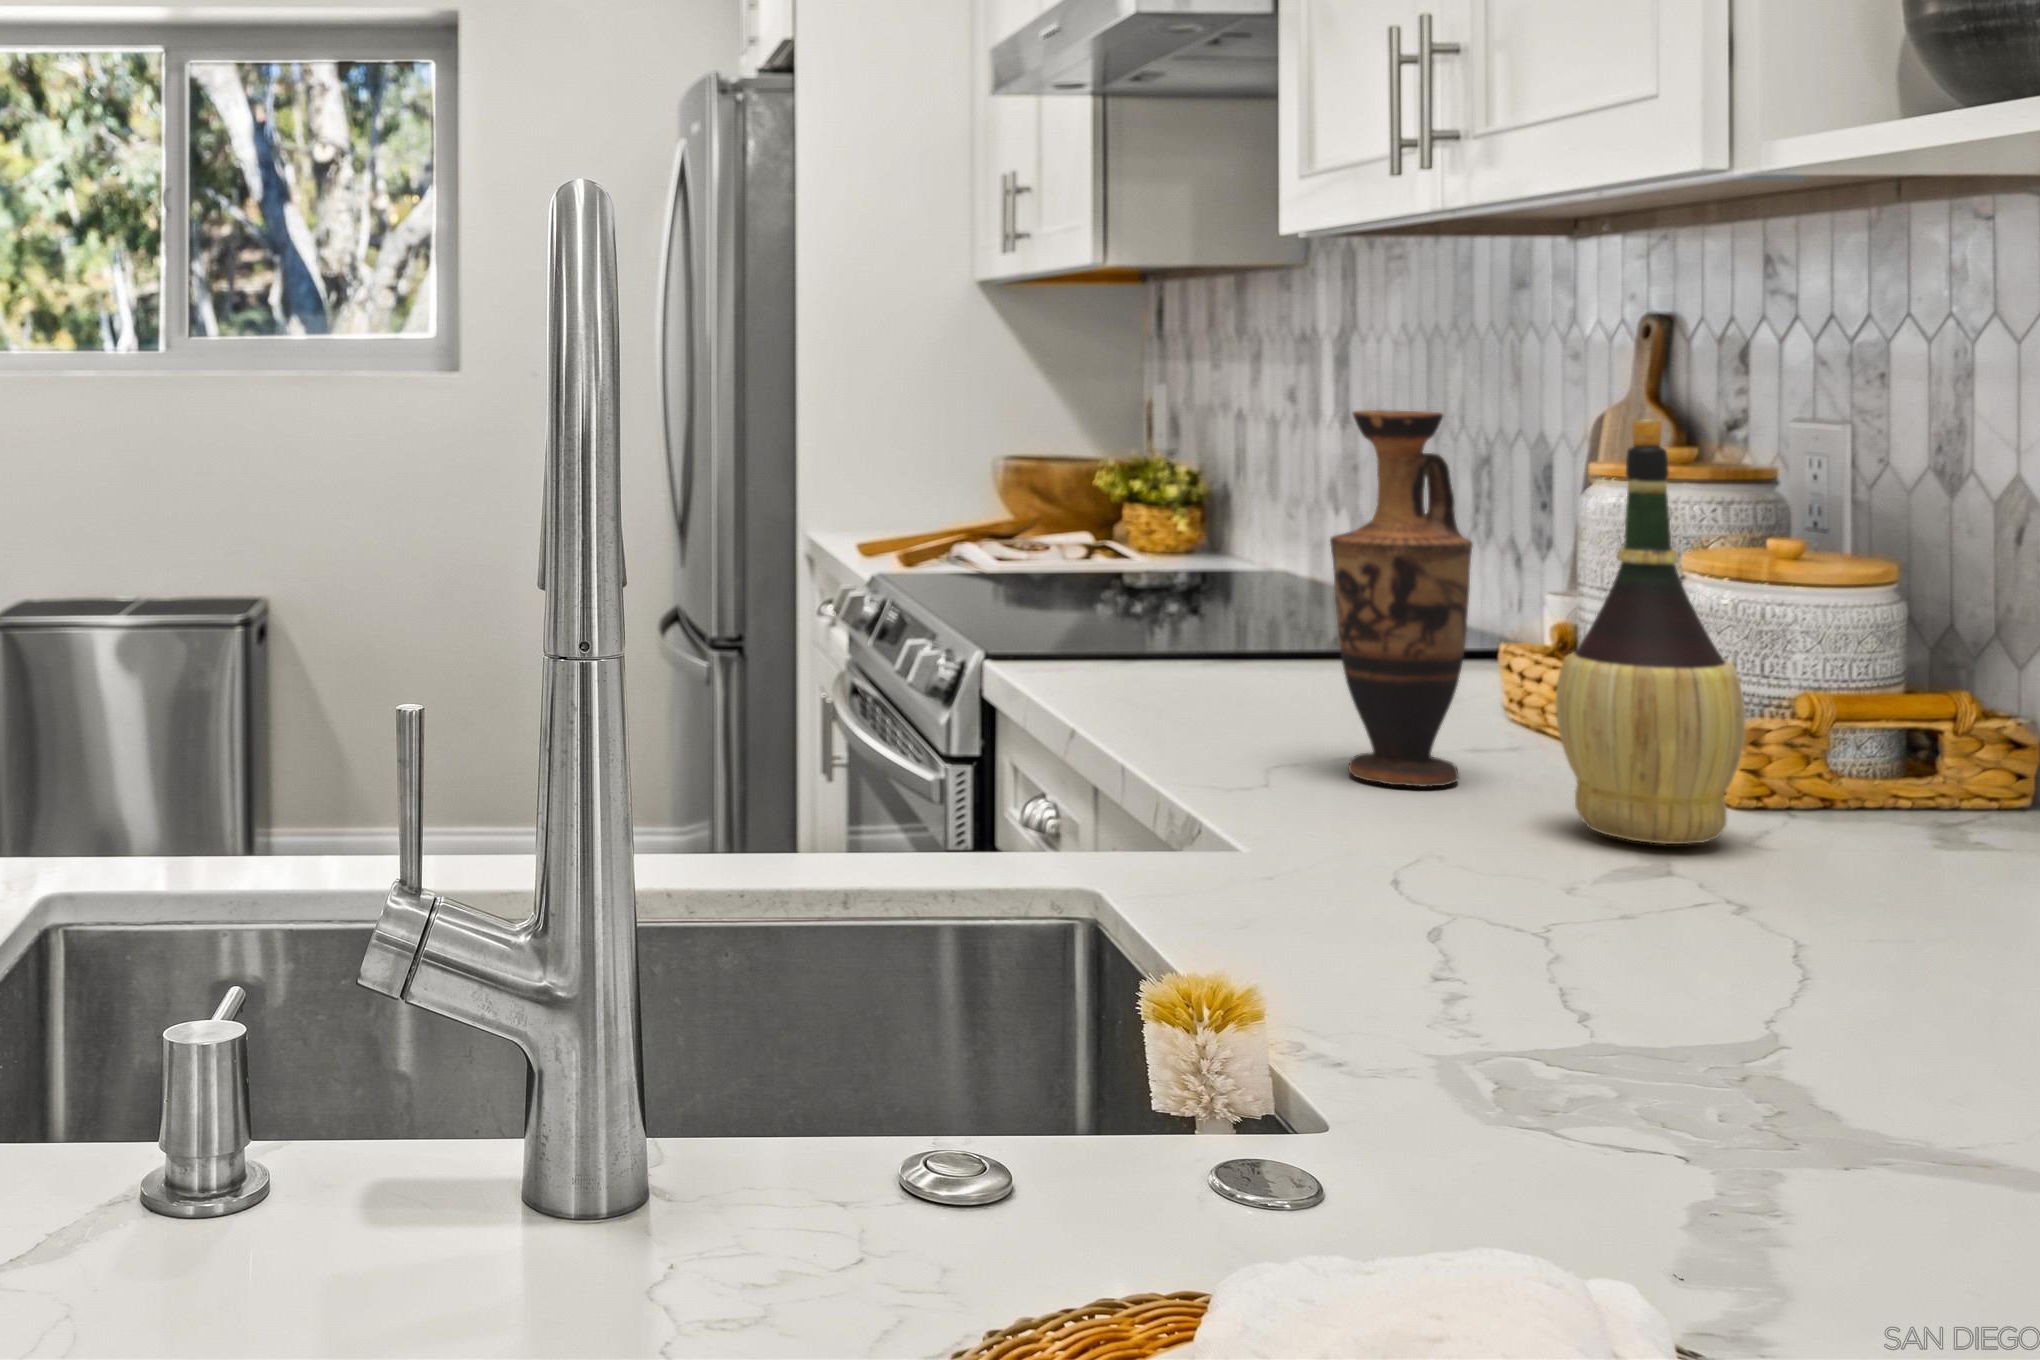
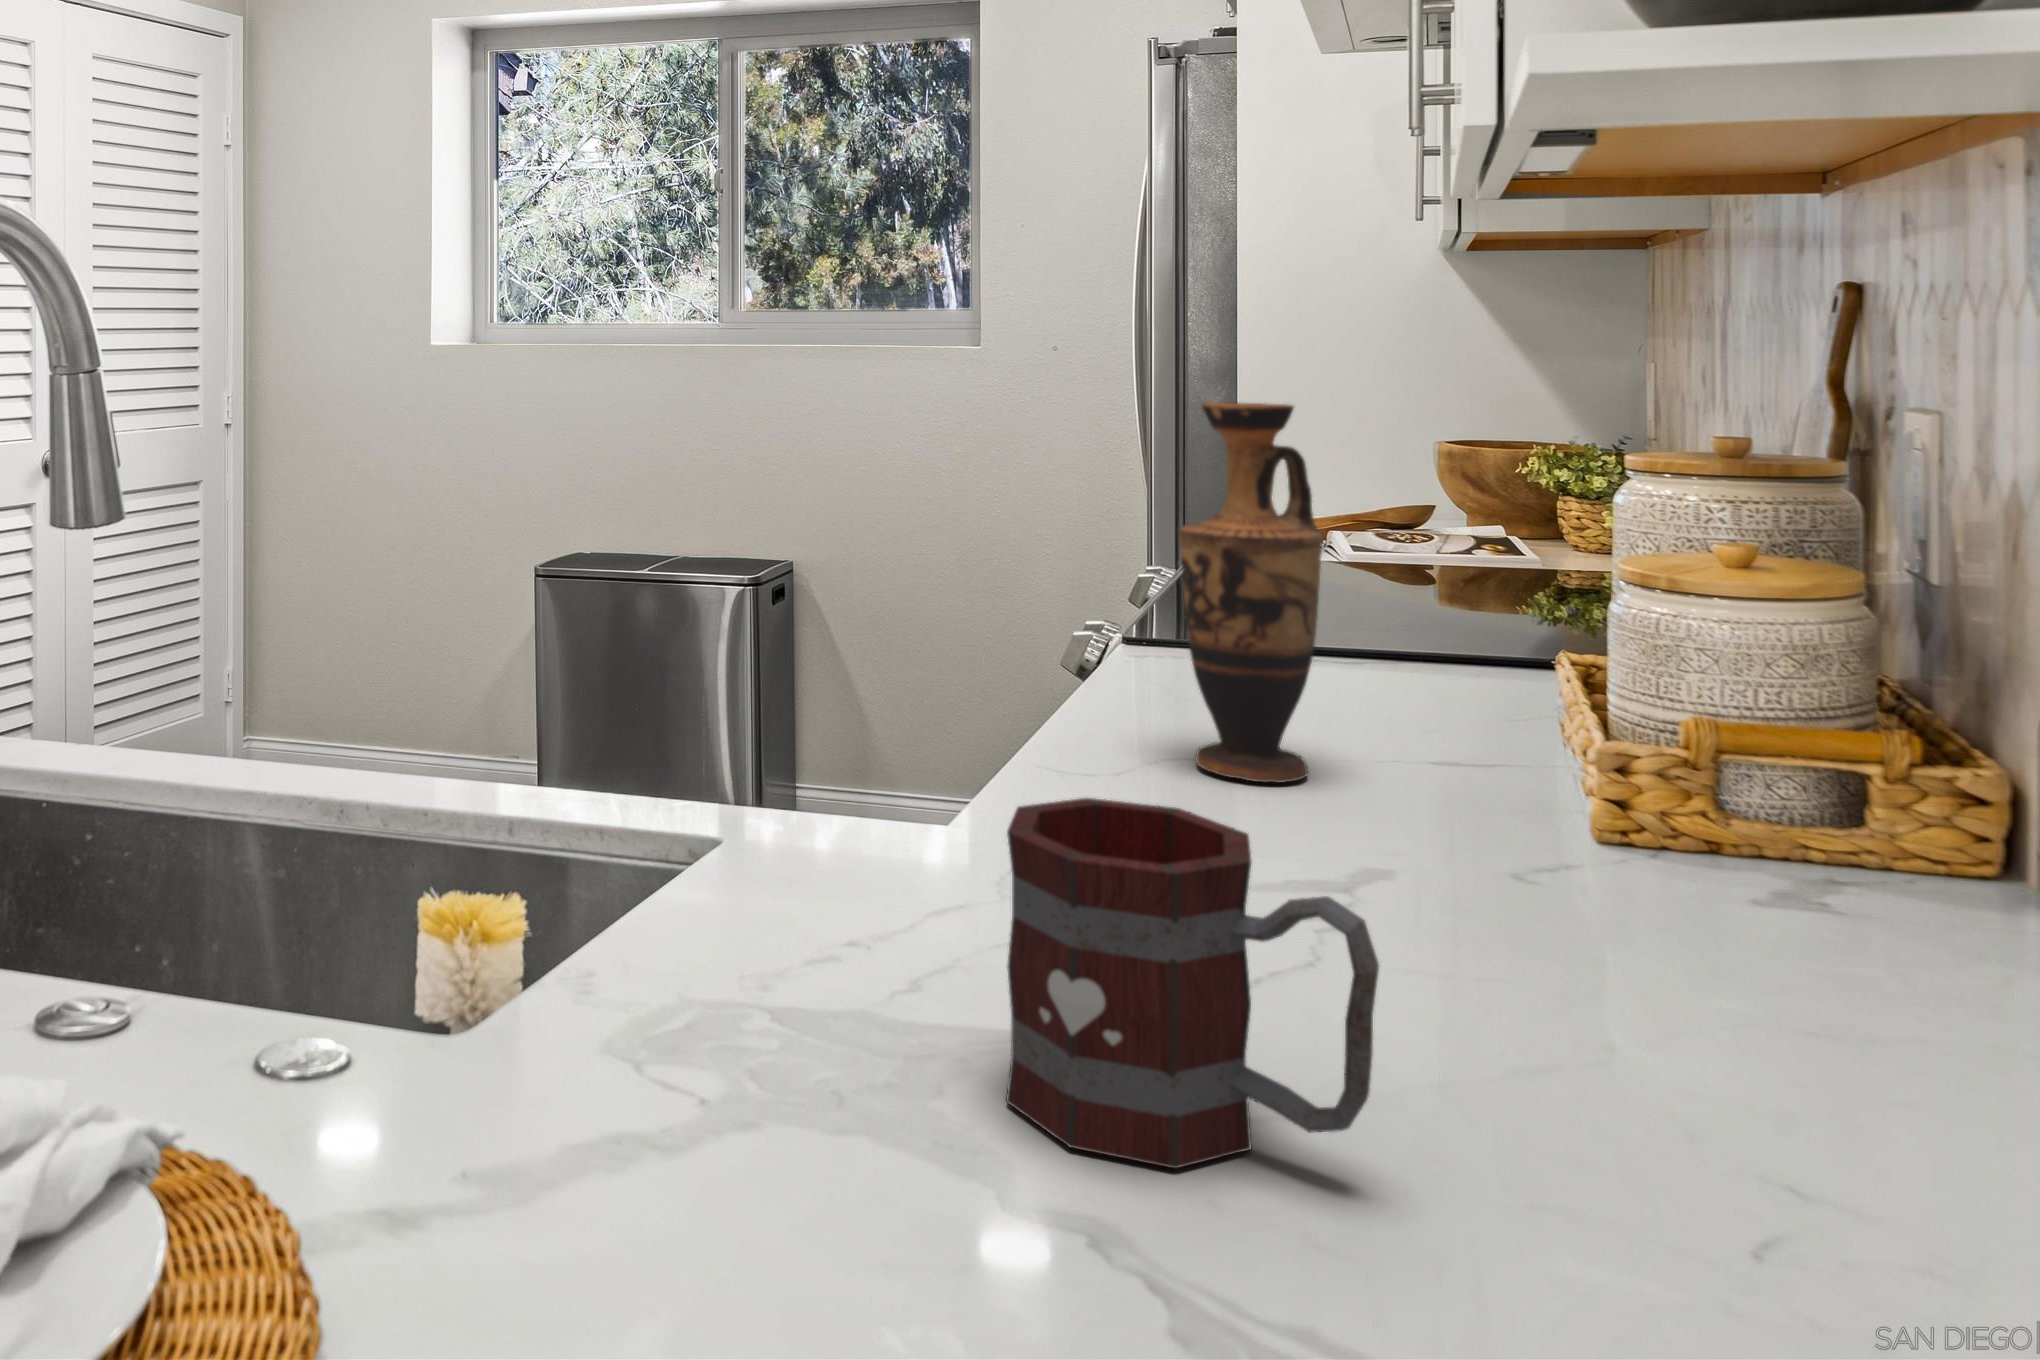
wine bottle: present [1556,419,1746,844] -> none [1337,412,1547,875]
mug: none [1558,779,1916,1072] -> present [1006,798,1379,1168]

